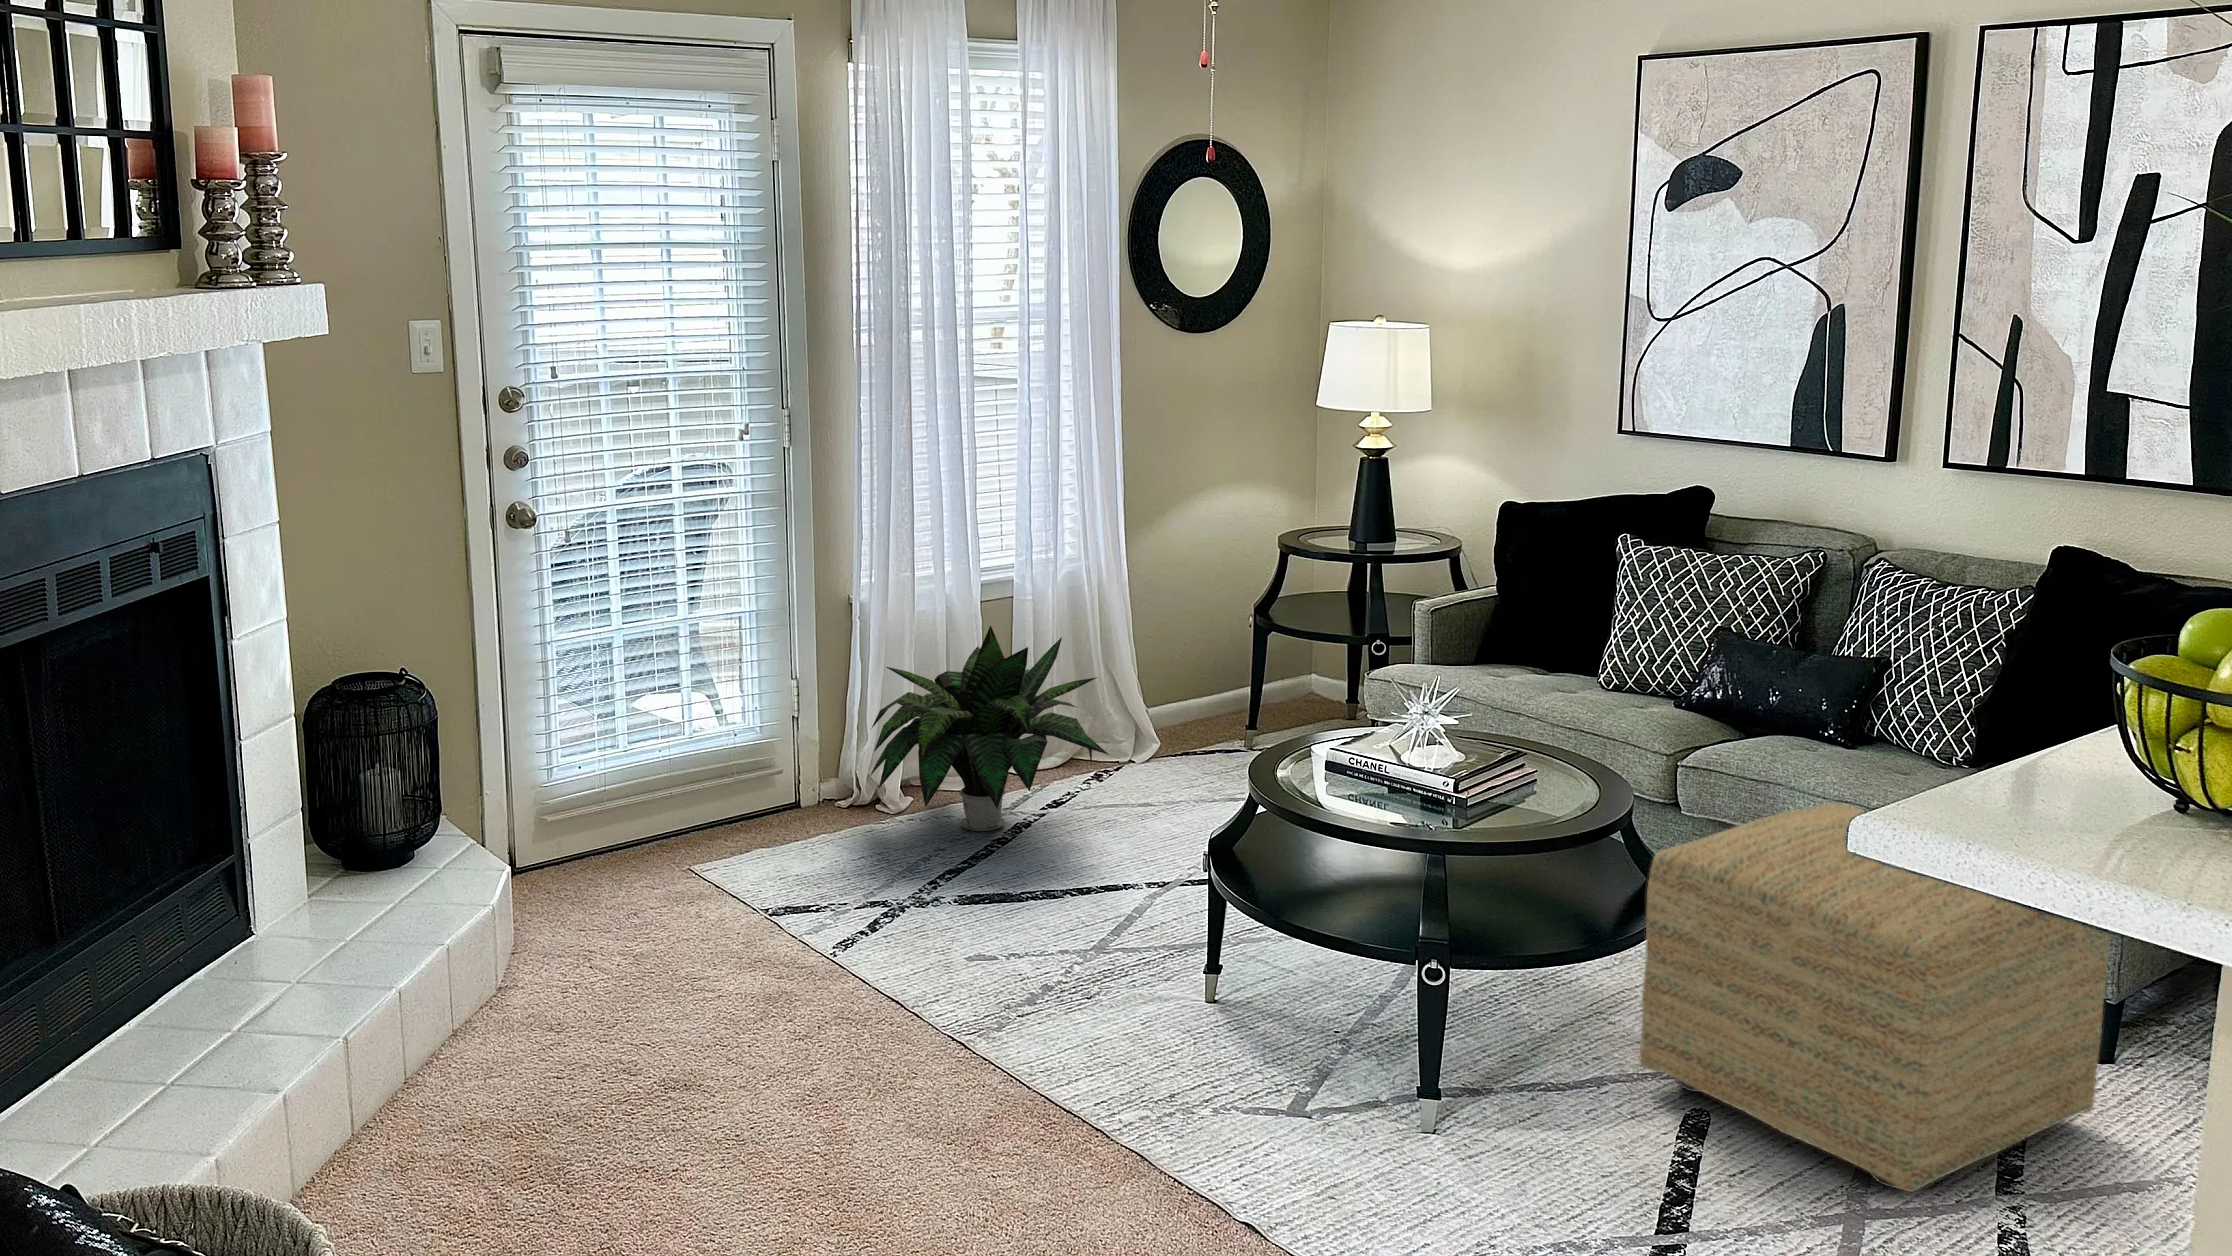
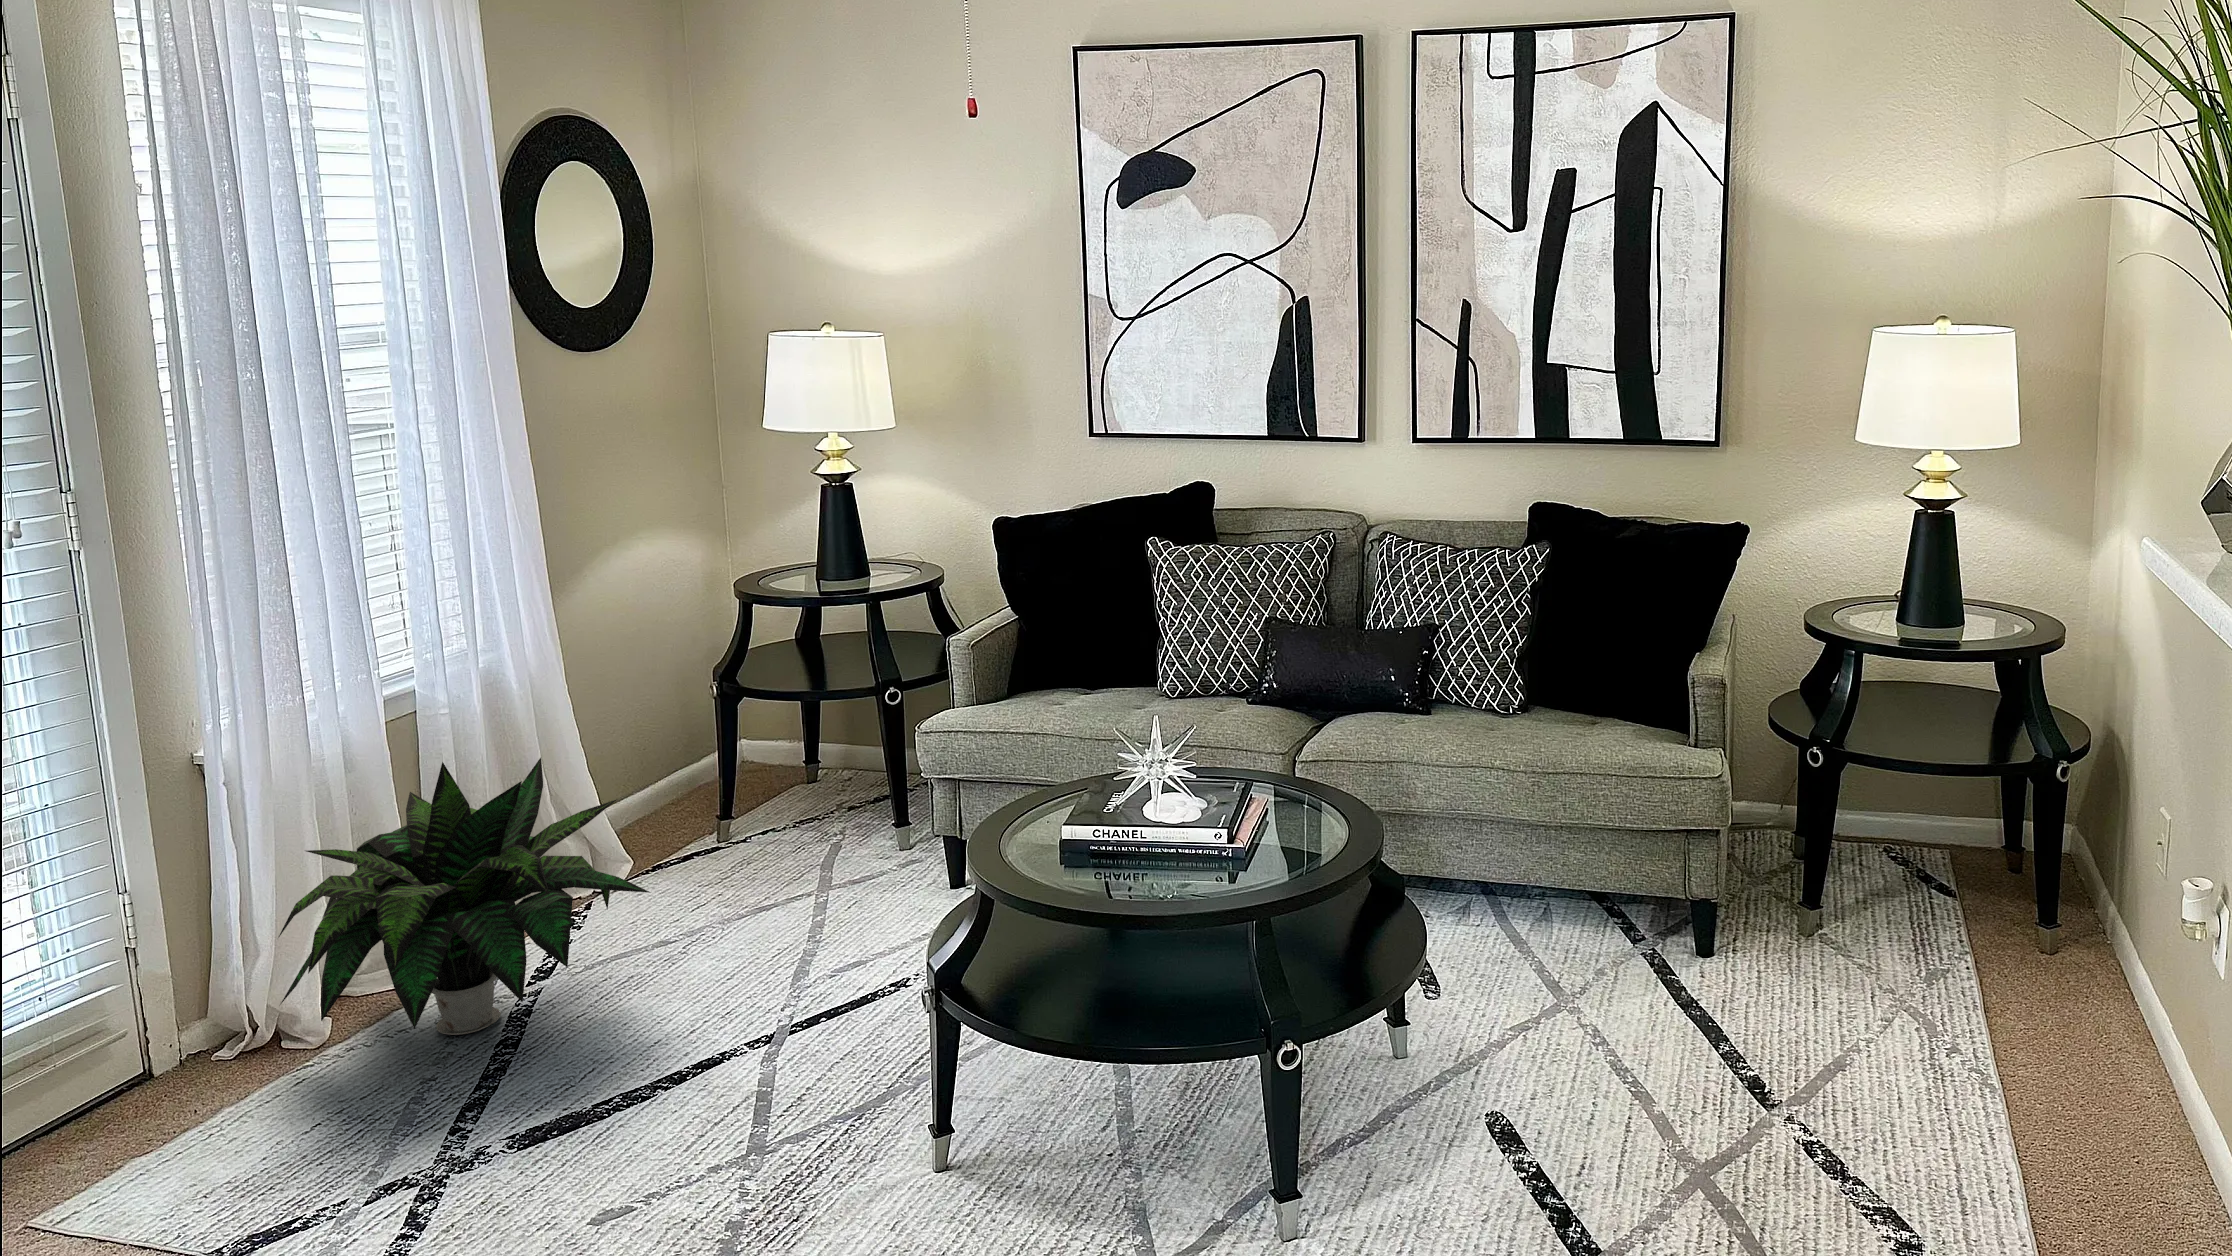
ottoman: present [1640,803,2110,1192] -> none [1415,770,1759,1131]

